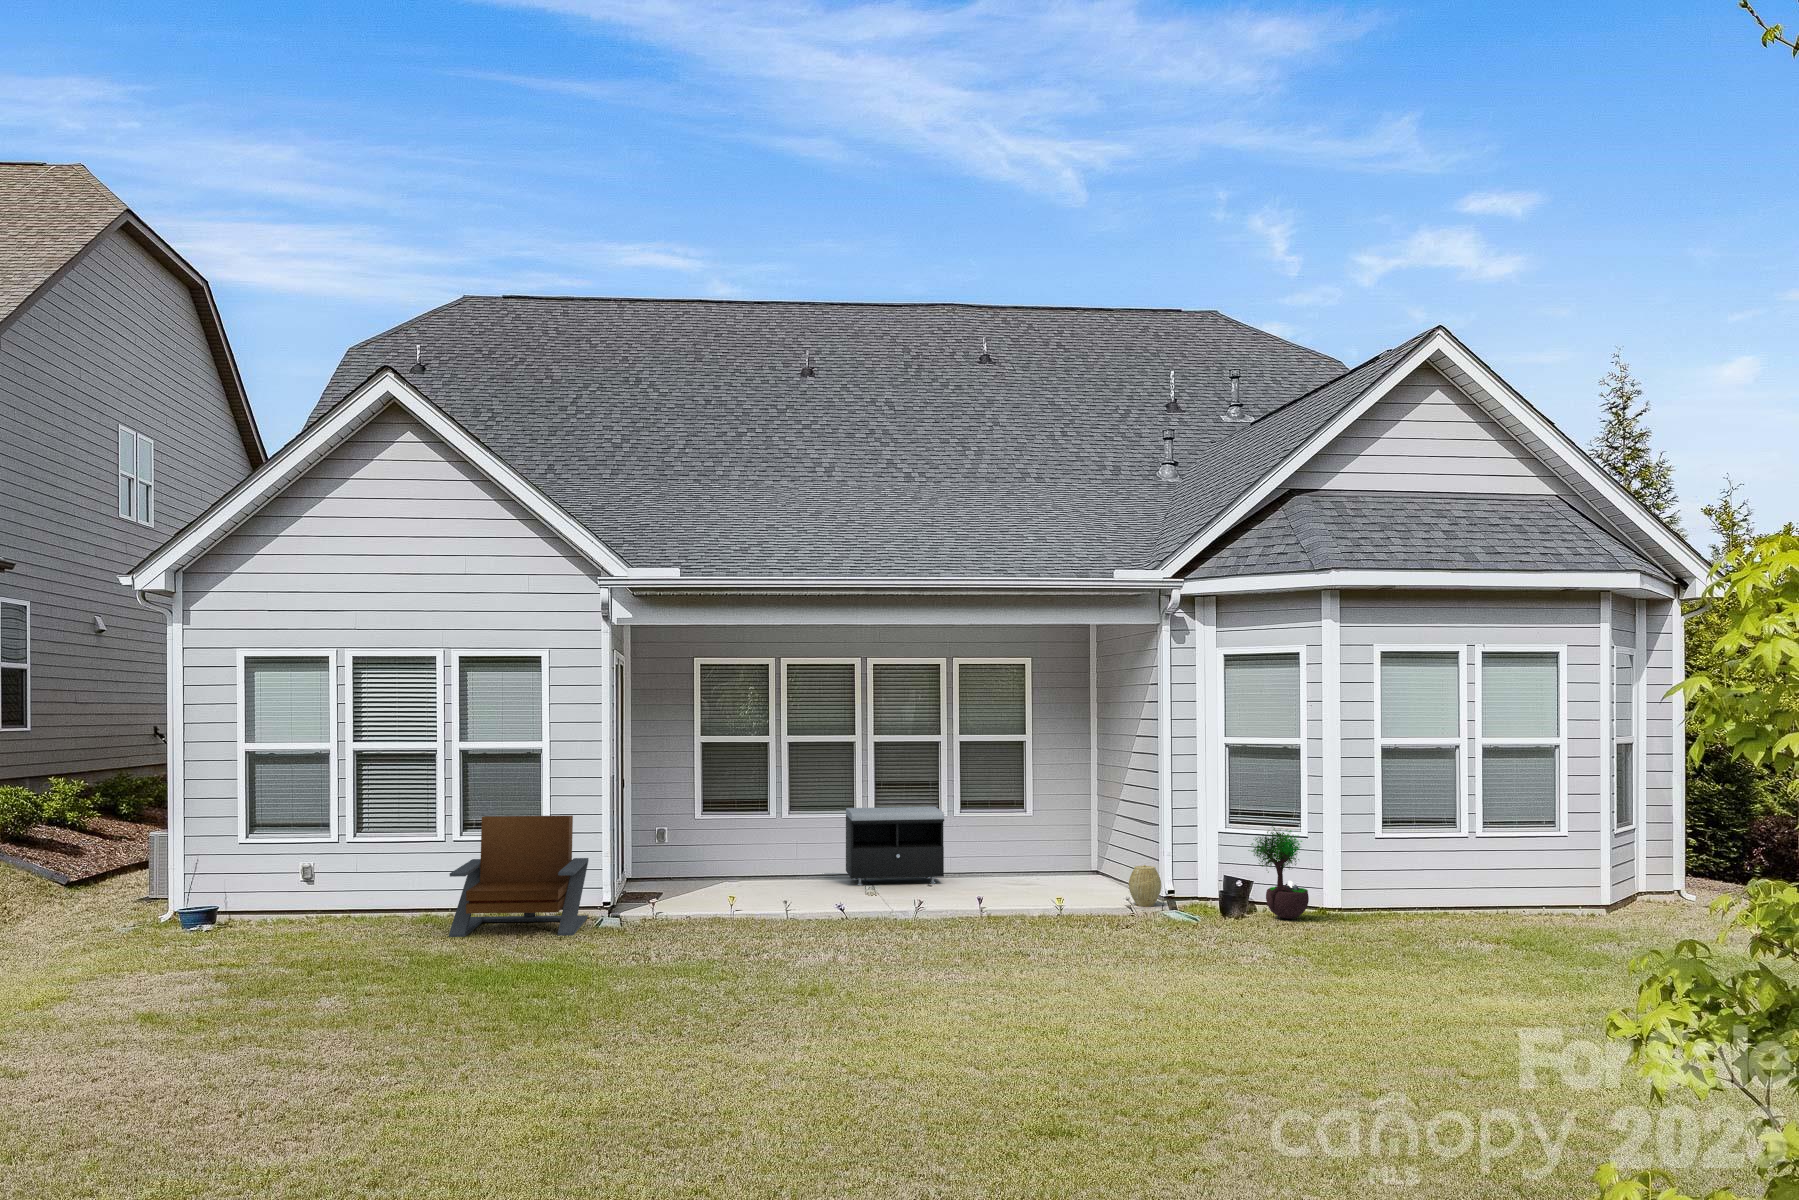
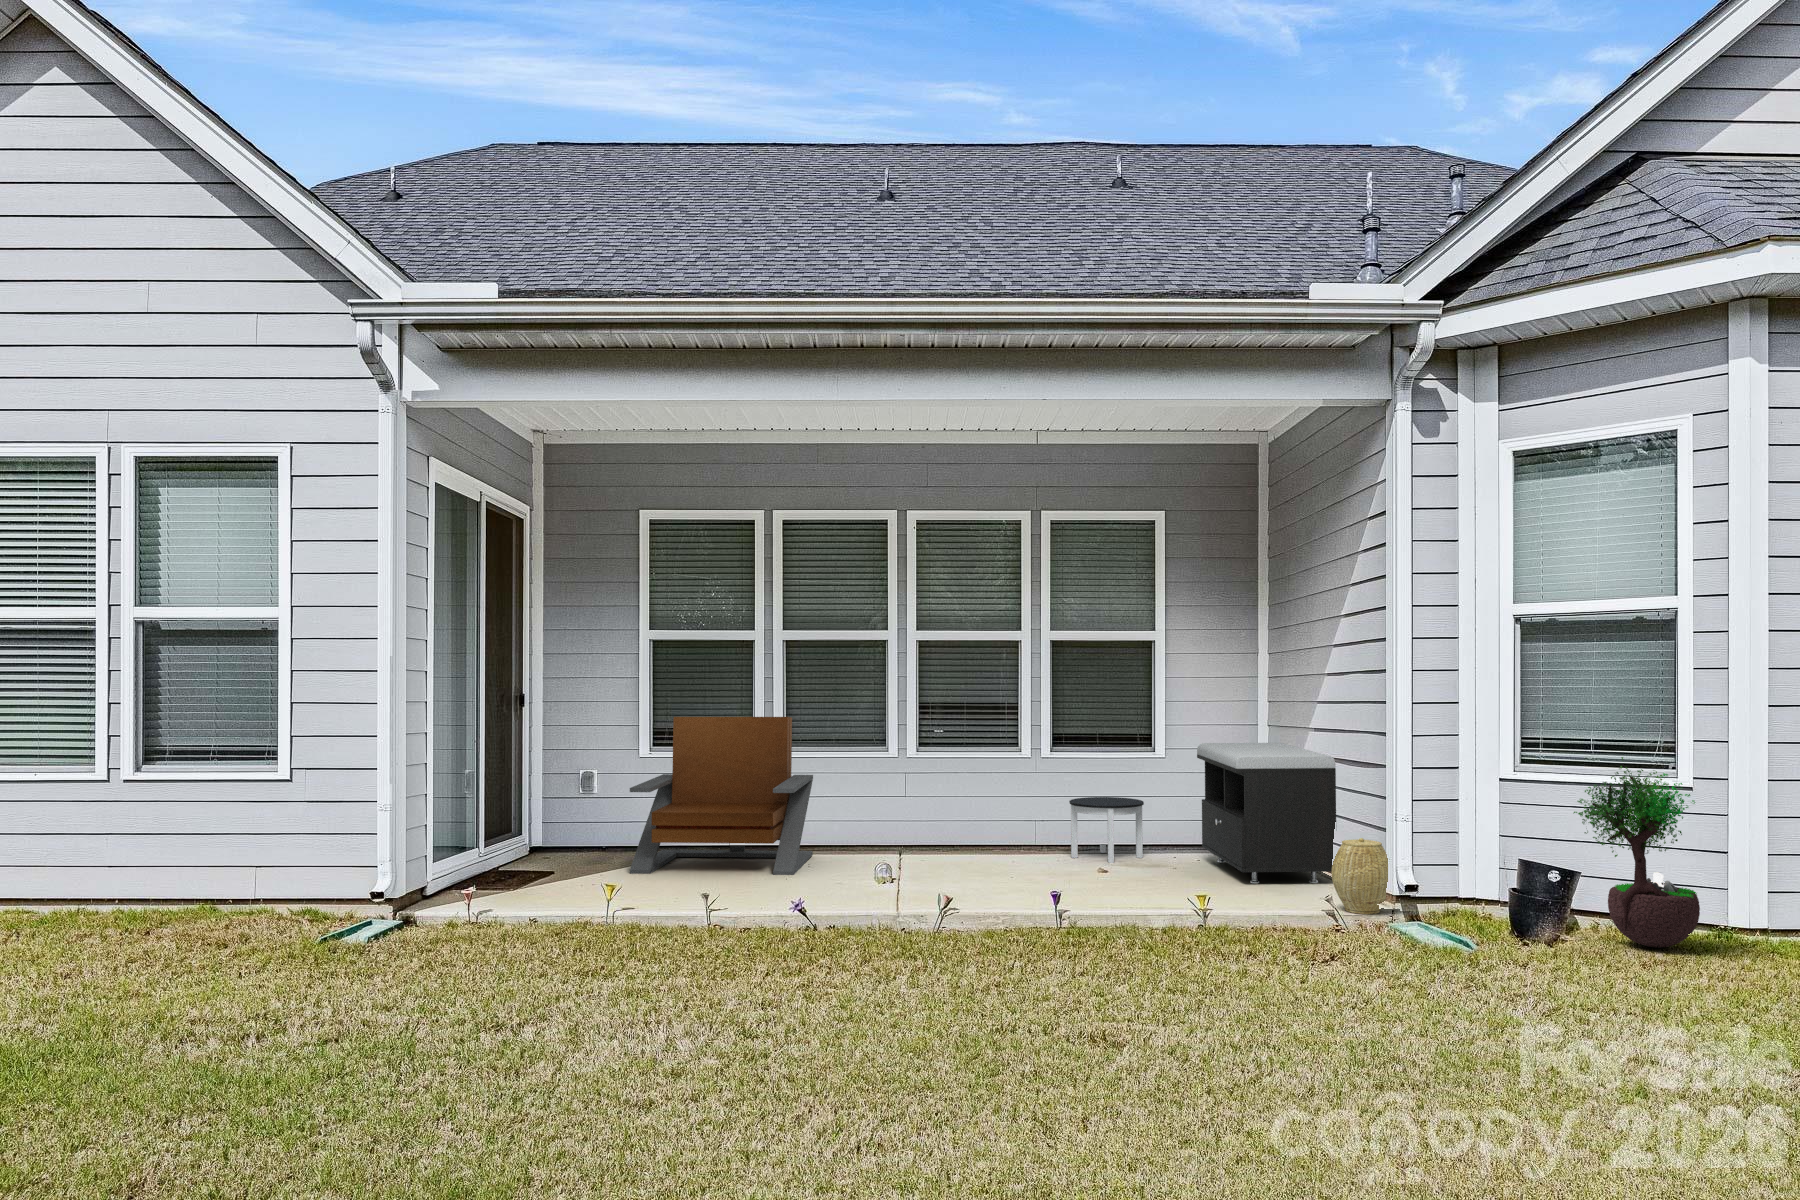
storage bench: present [846,807,944,885] -> present [1197,743,1336,883]
lounge chair: present [449,816,589,937] -> present [630,717,813,875]
round table: none [972,841,1018,882] -> present [1069,797,1144,863]

